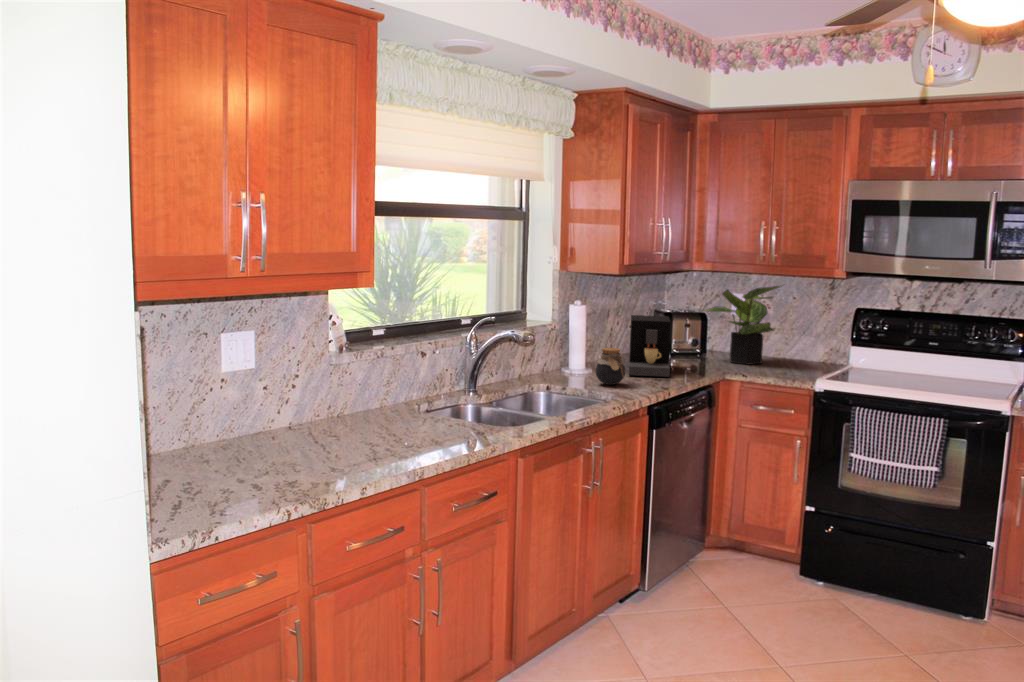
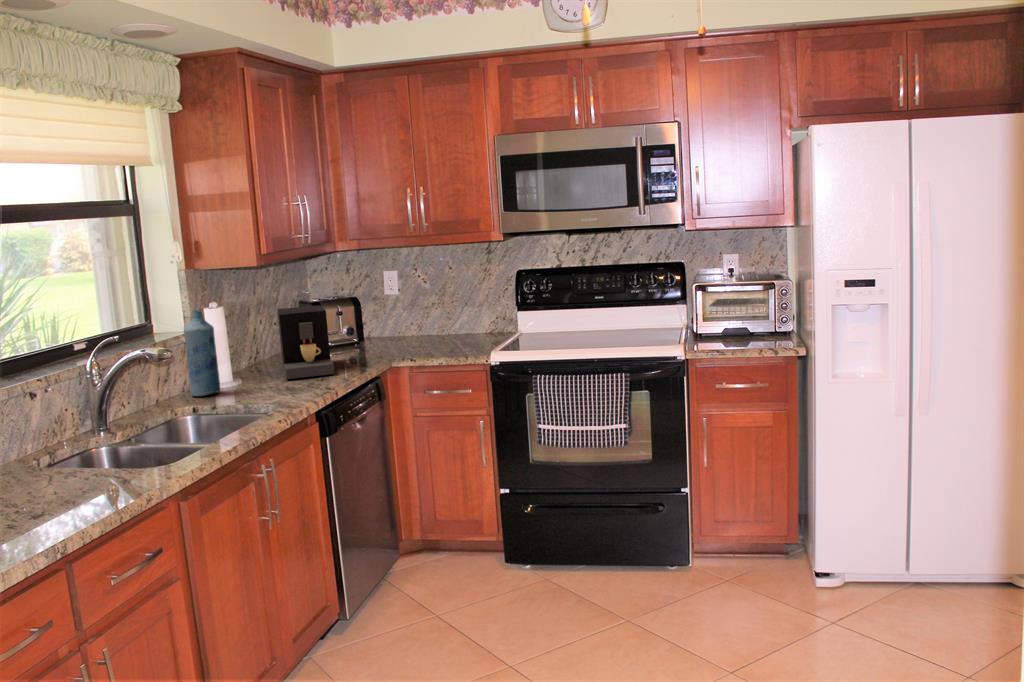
potted plant: present [704,286,782,364] -> none [354,255,444,348]
bottle: none [553,309,577,378] -> present [184,311,220,396]
jar: present [596,348,625,385] -> none [246,350,283,395]

